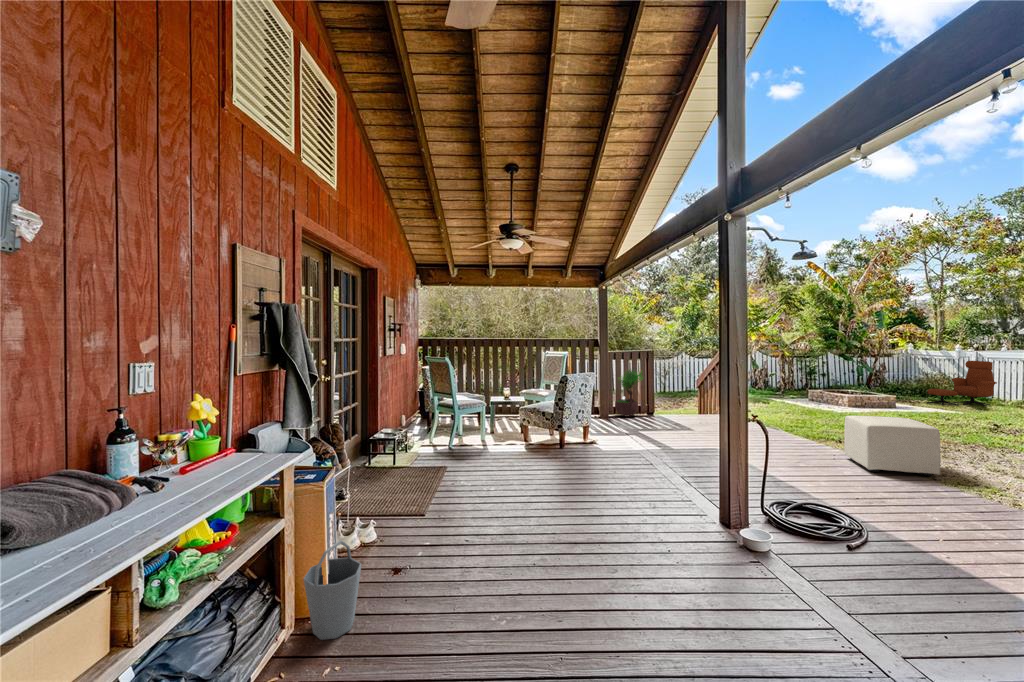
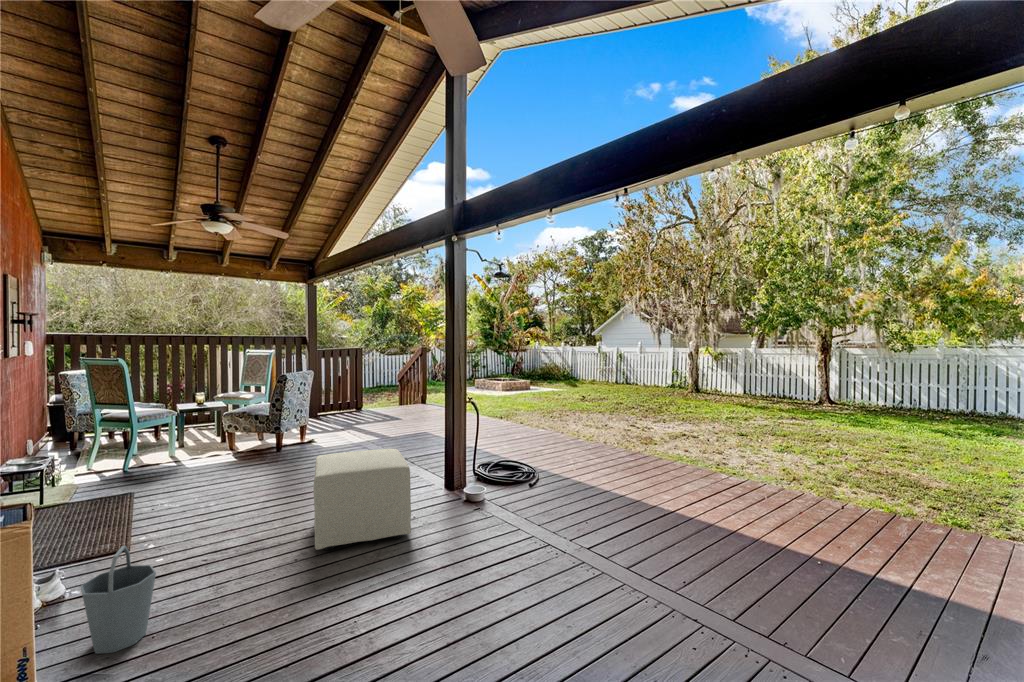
lounge chair: present [927,361,997,406] -> none [547,353,581,384]
potted tree: present [615,369,641,416] -> none [322,363,353,415]
ottoman: present [844,416,941,476] -> present [313,449,411,550]

